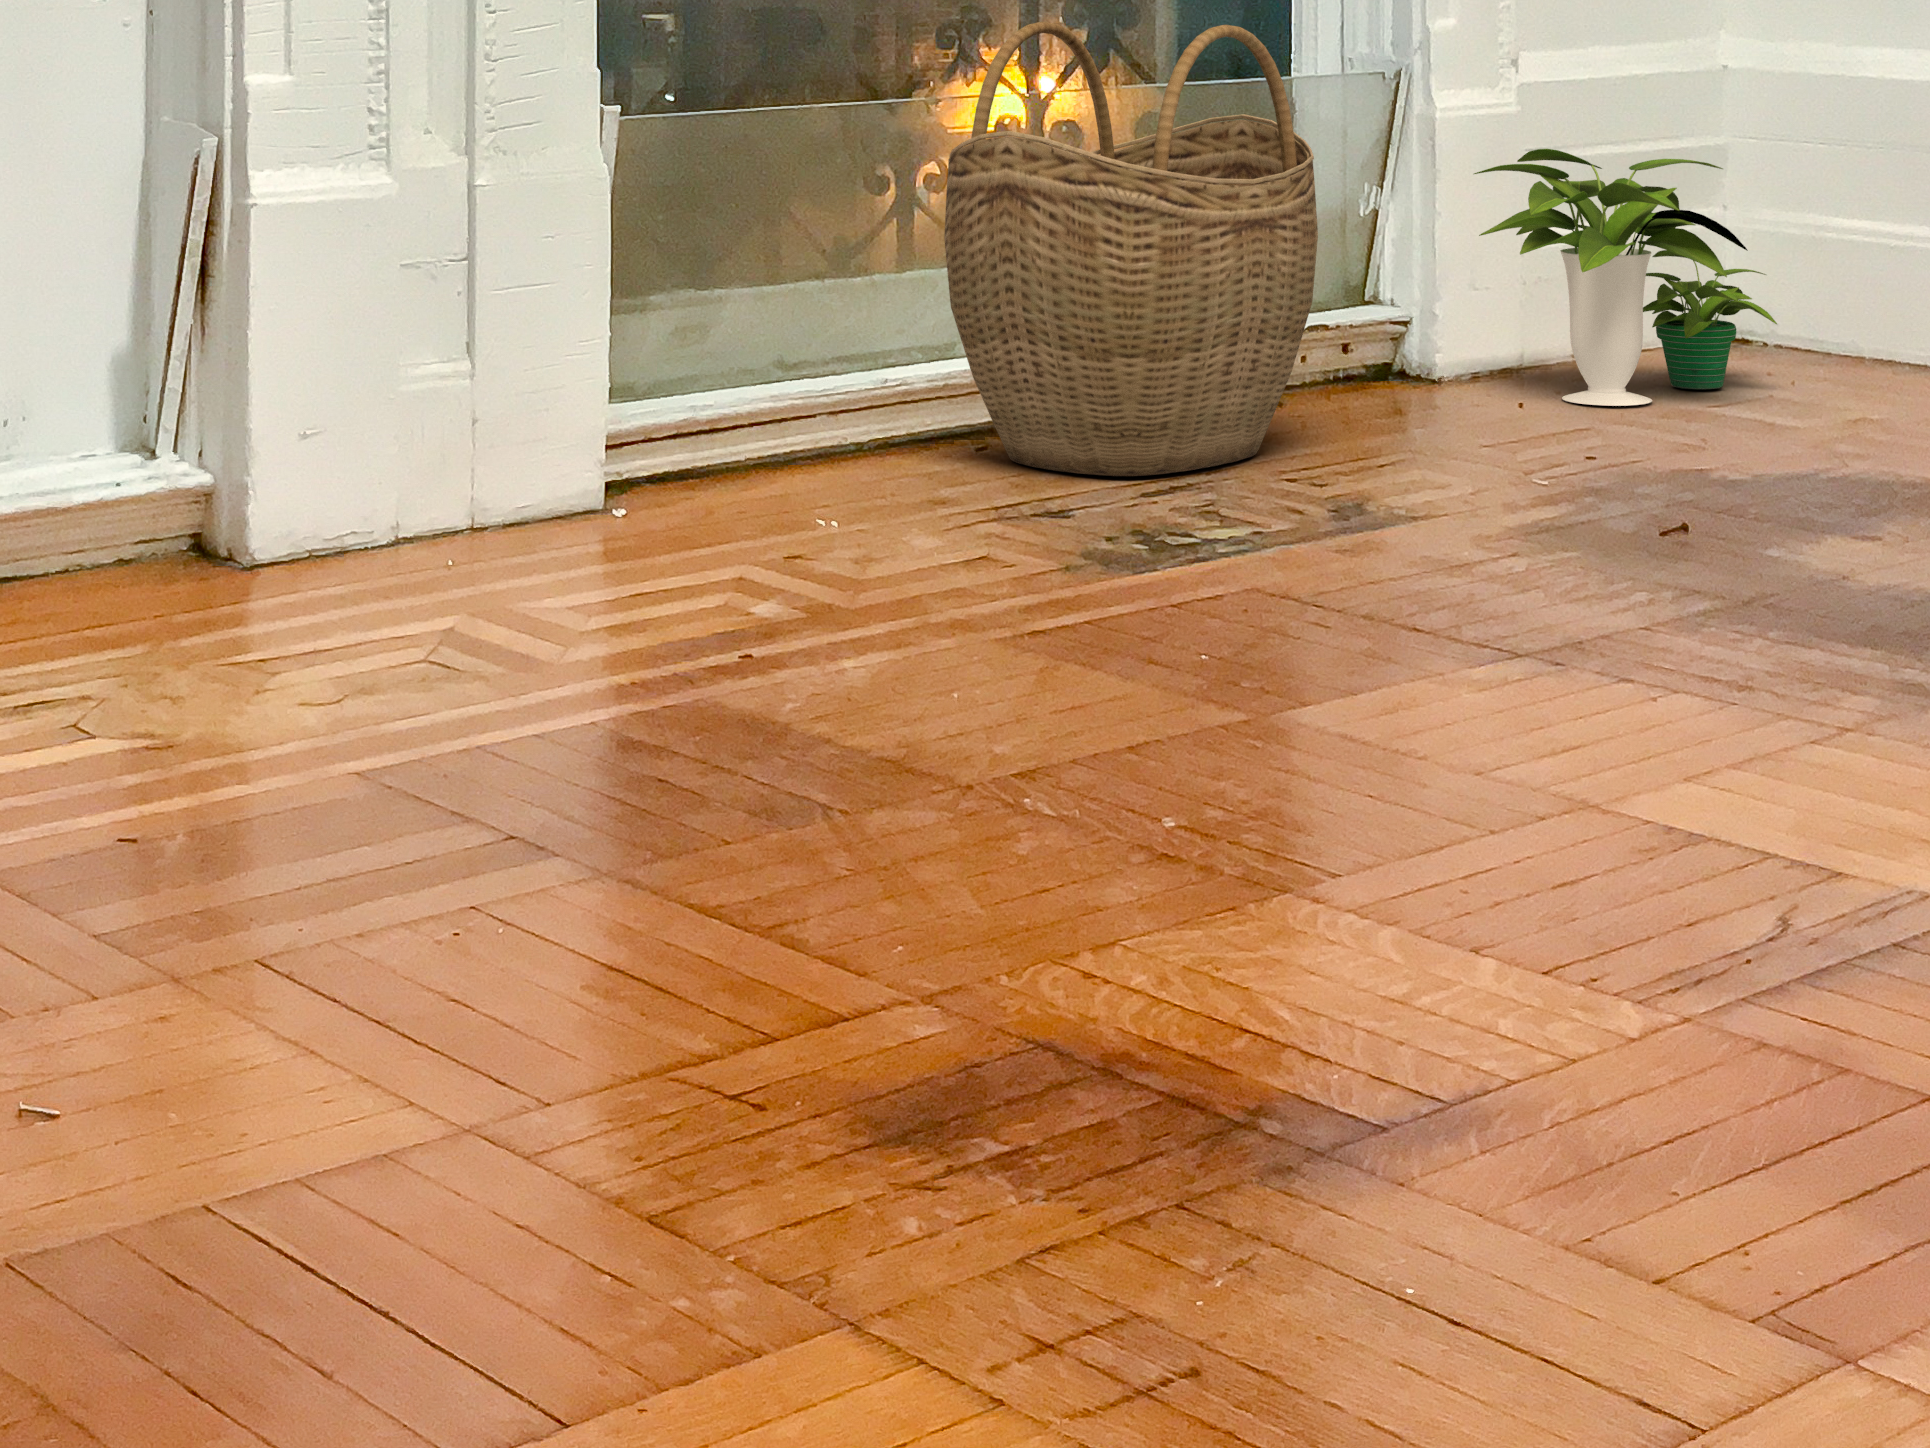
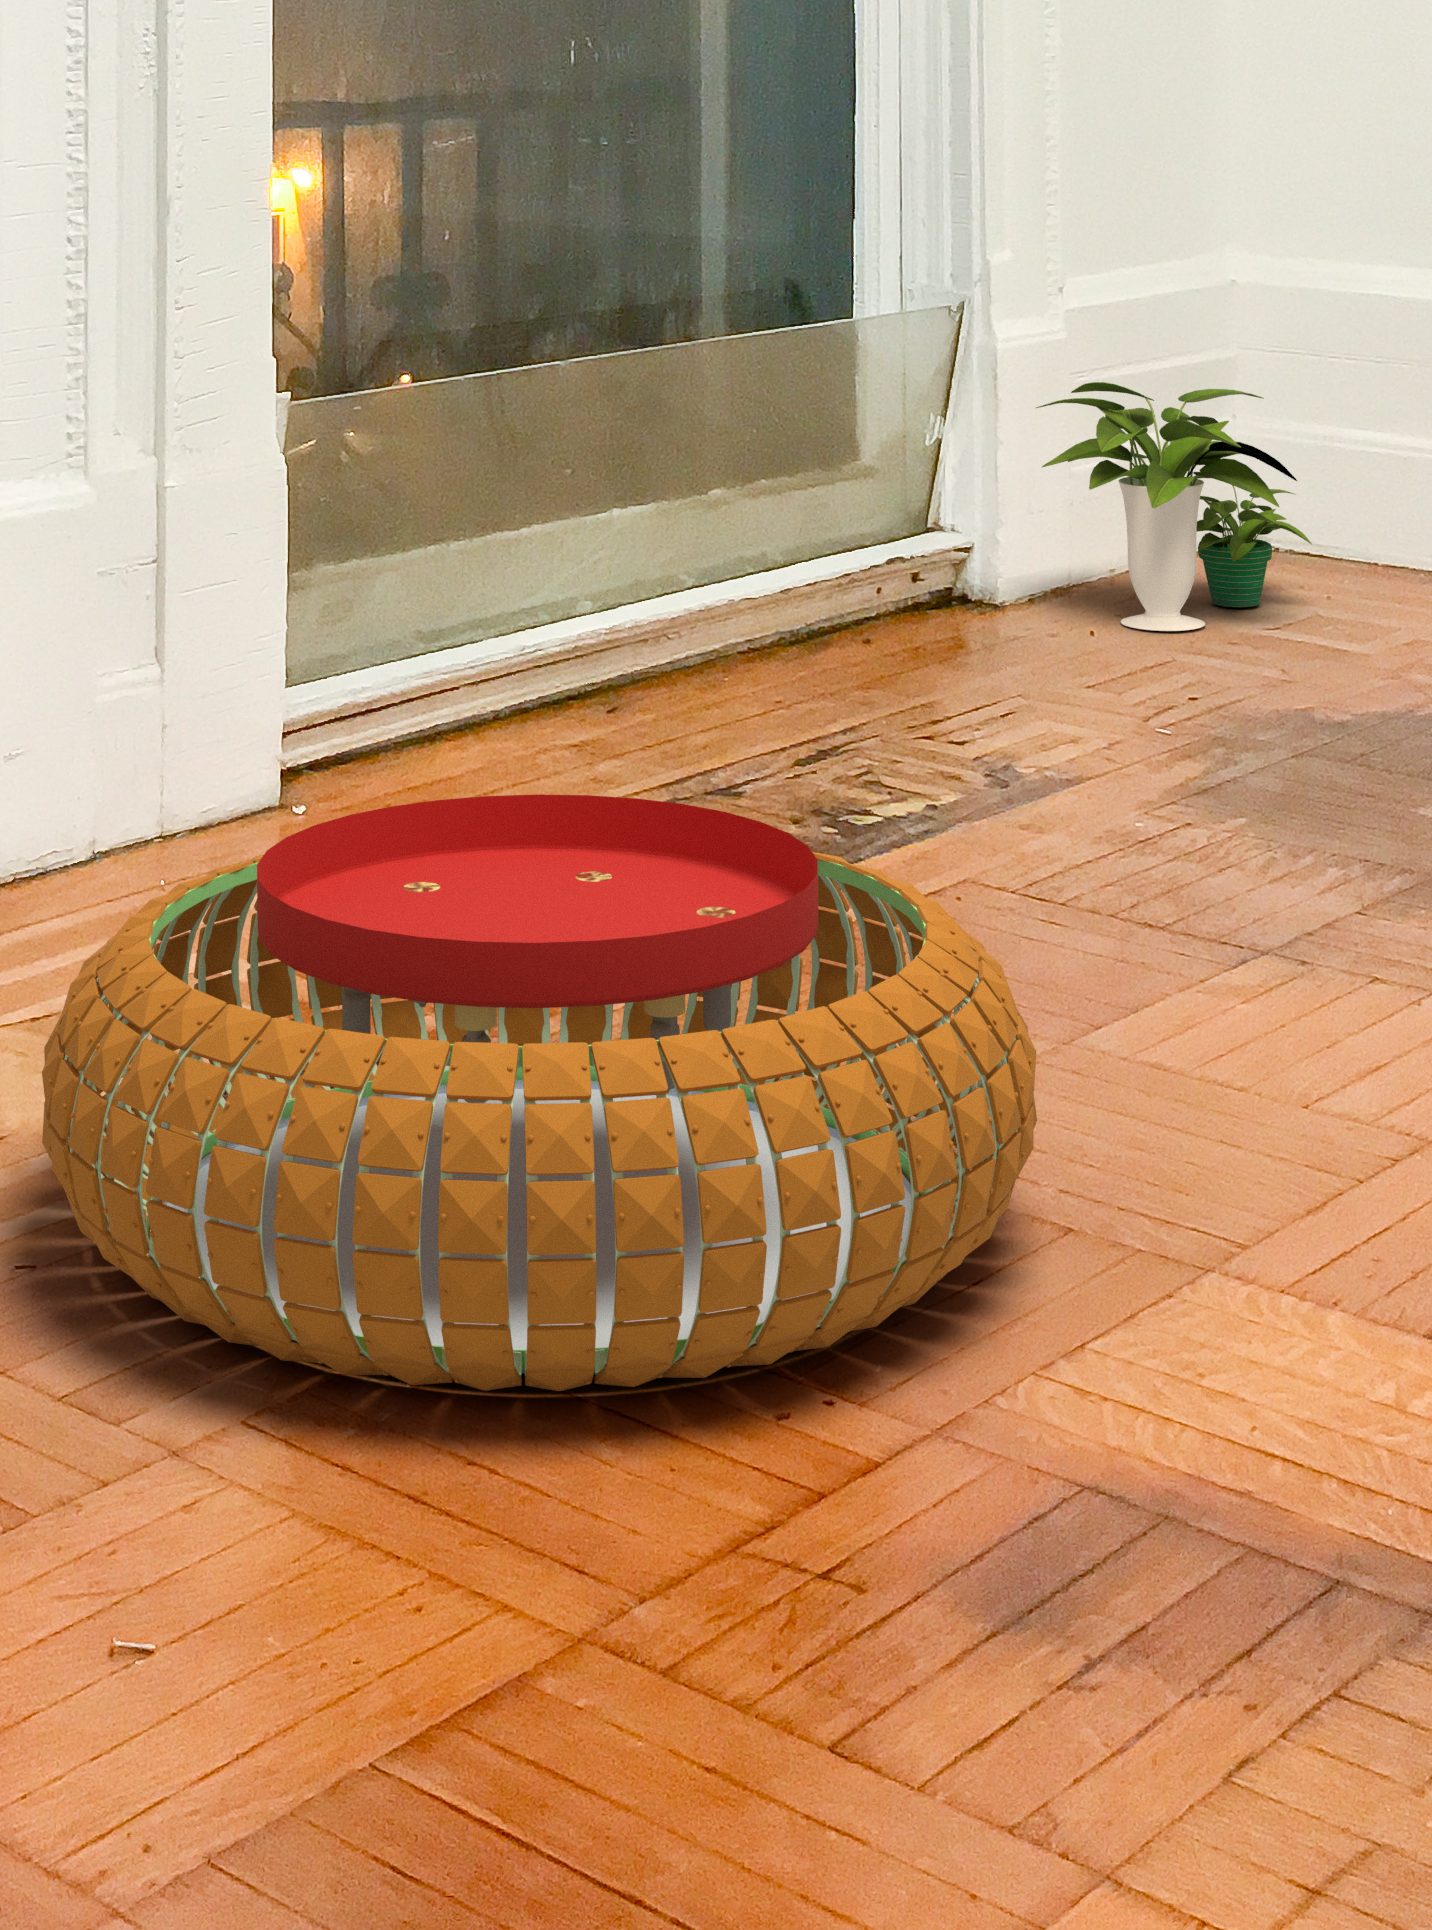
woven basket: present [944,22,1318,476] -> none [581,284,932,739]
pouf: none [142,427,1149,953] -> present [42,794,1037,1391]

